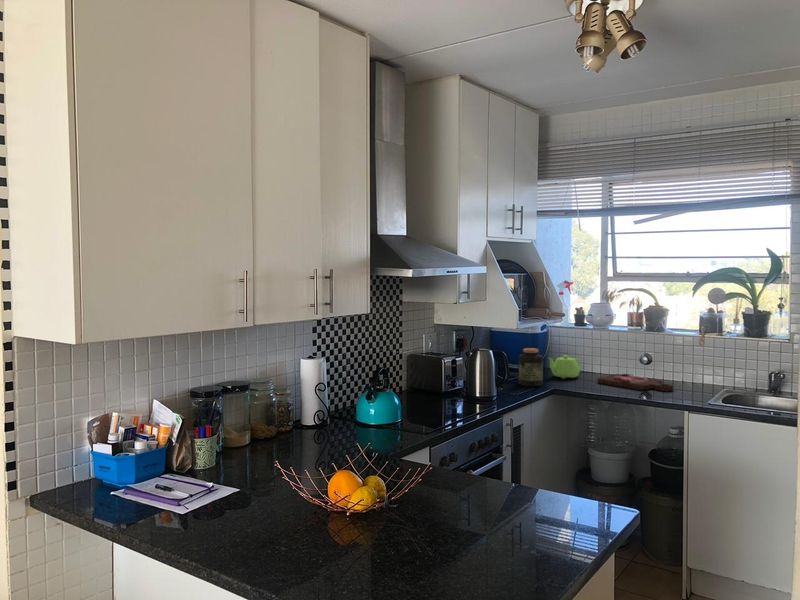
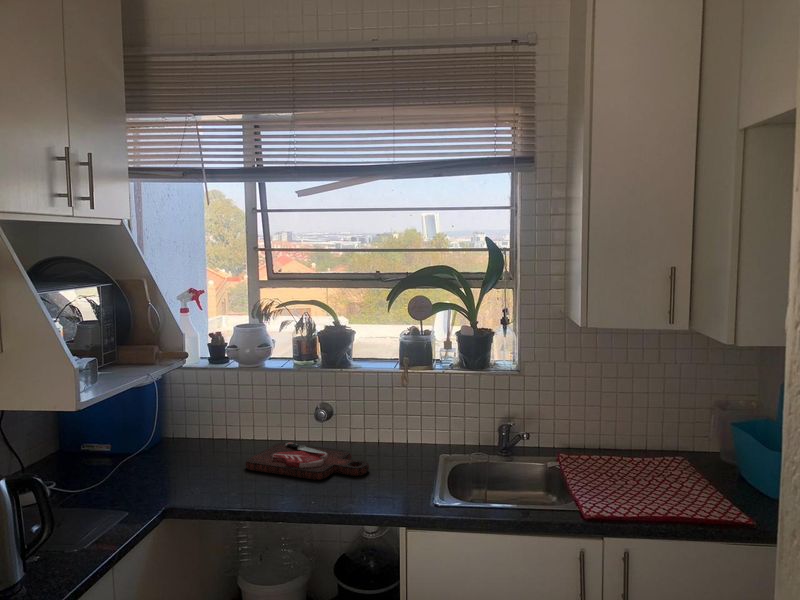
jar: present [519,348,543,386] -> none [89,425,141,505]
teapot: present [549,355,580,379] -> none [155,422,218,466]

